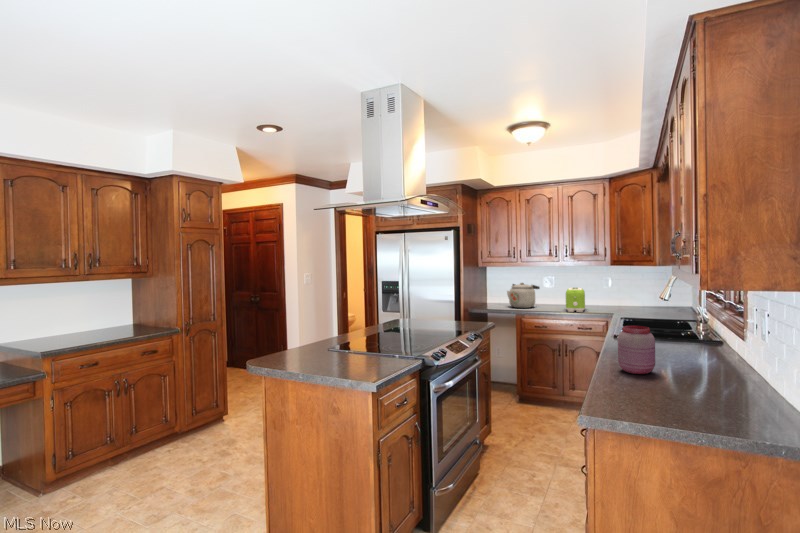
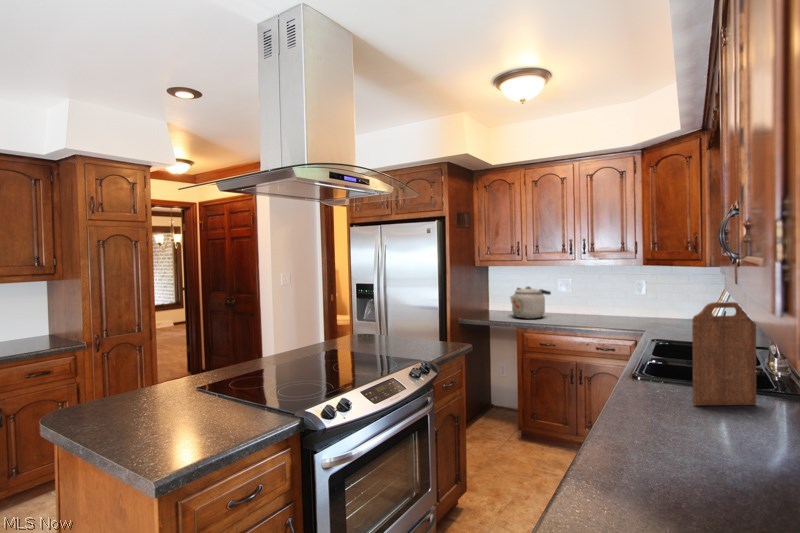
cutting board: none [651,285,689,349] -> present [692,302,756,405]
toaster: present [566,288,585,312] -> none [582,294,608,327]
jar: present [618,326,655,374] -> none [623,382,693,477]

